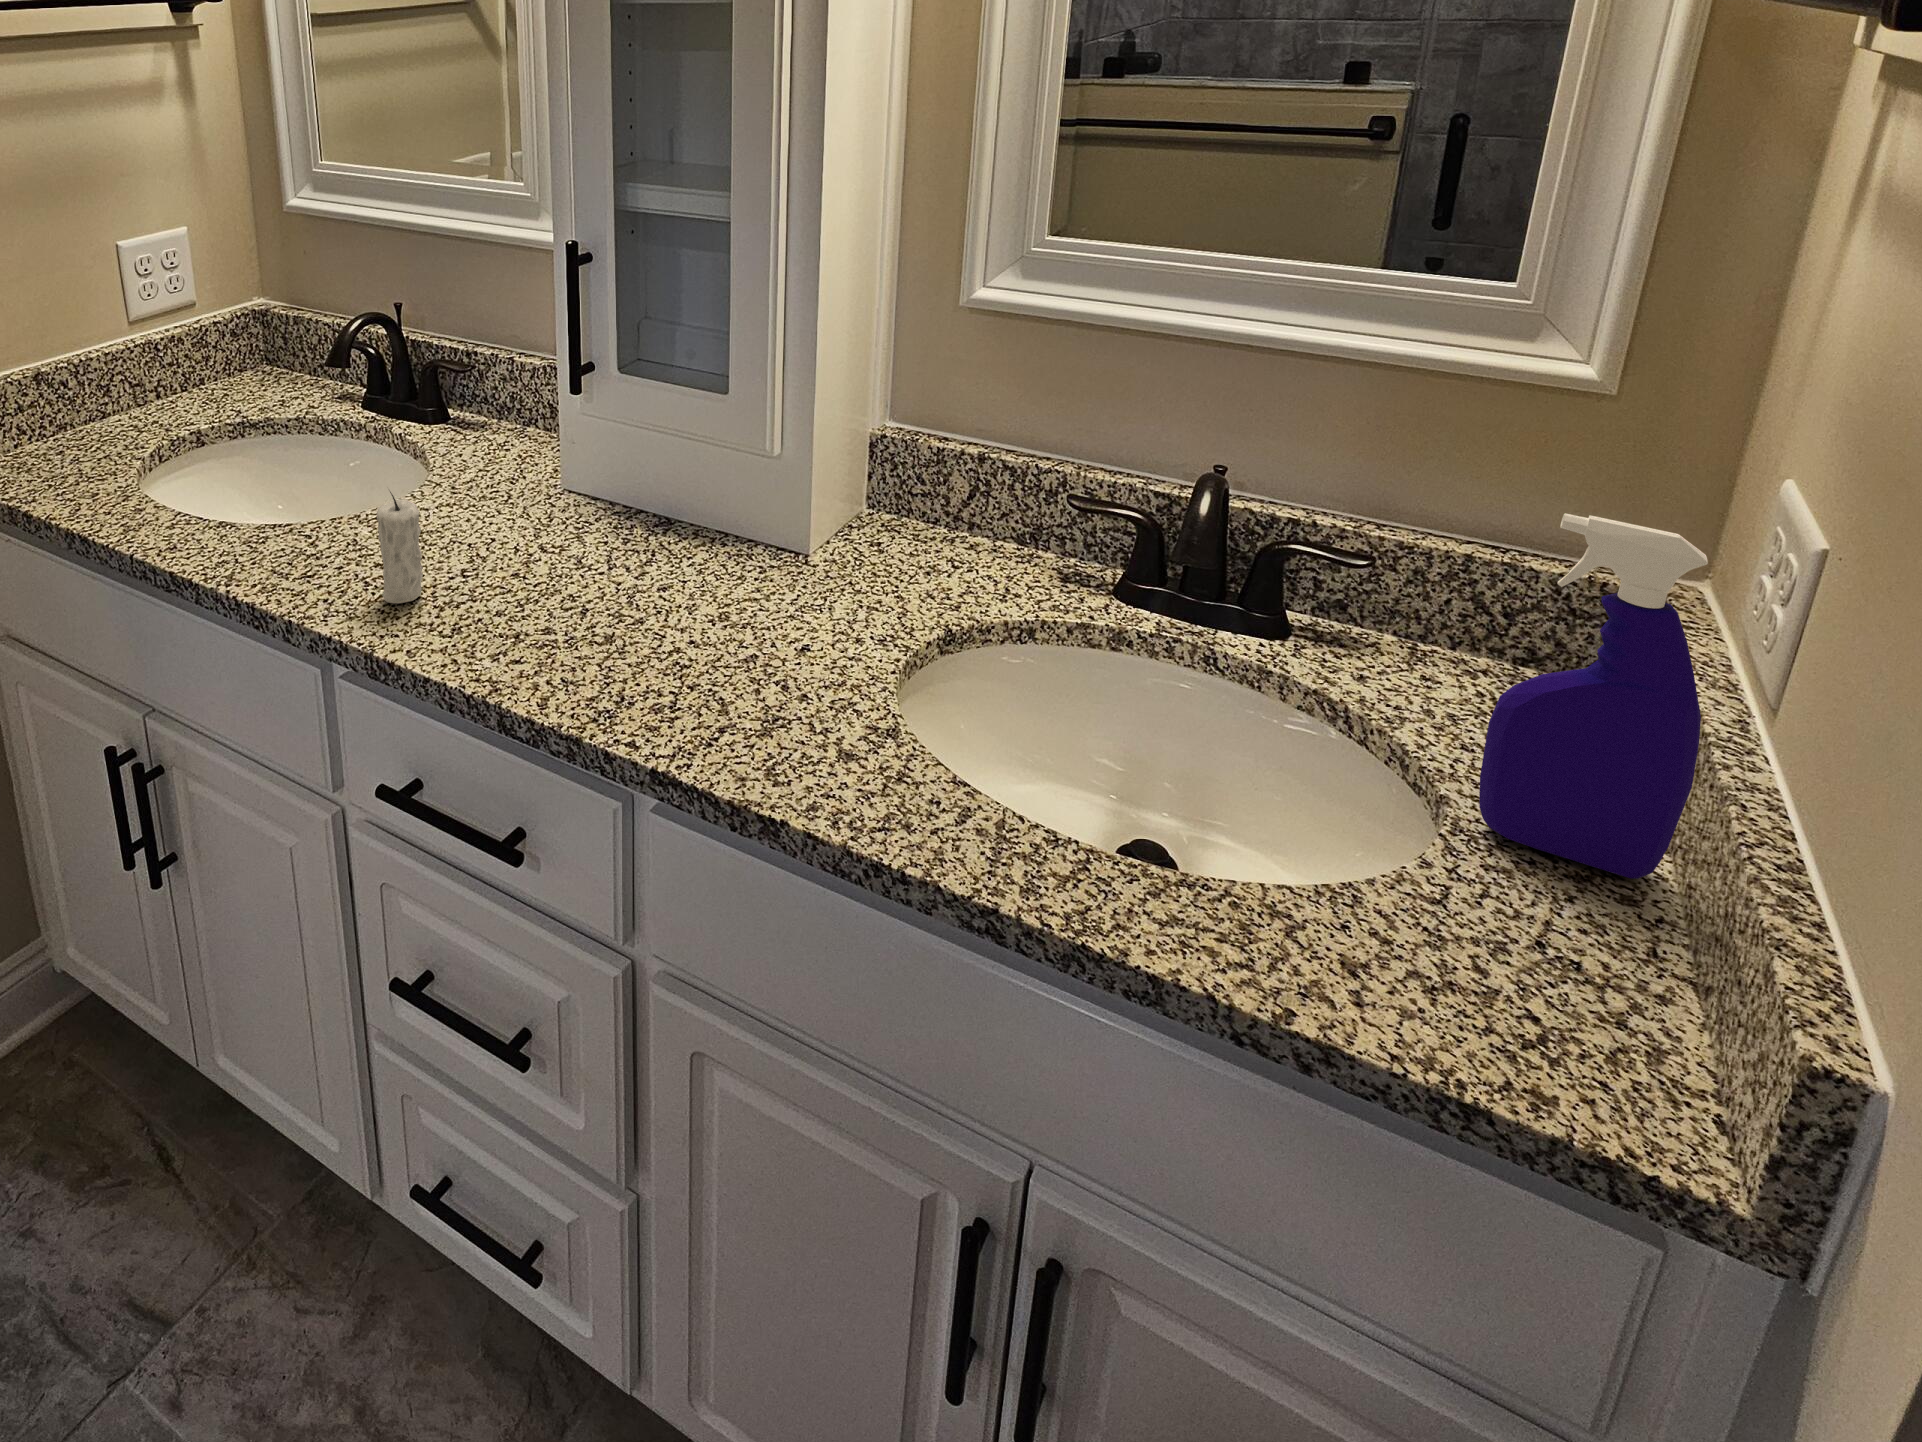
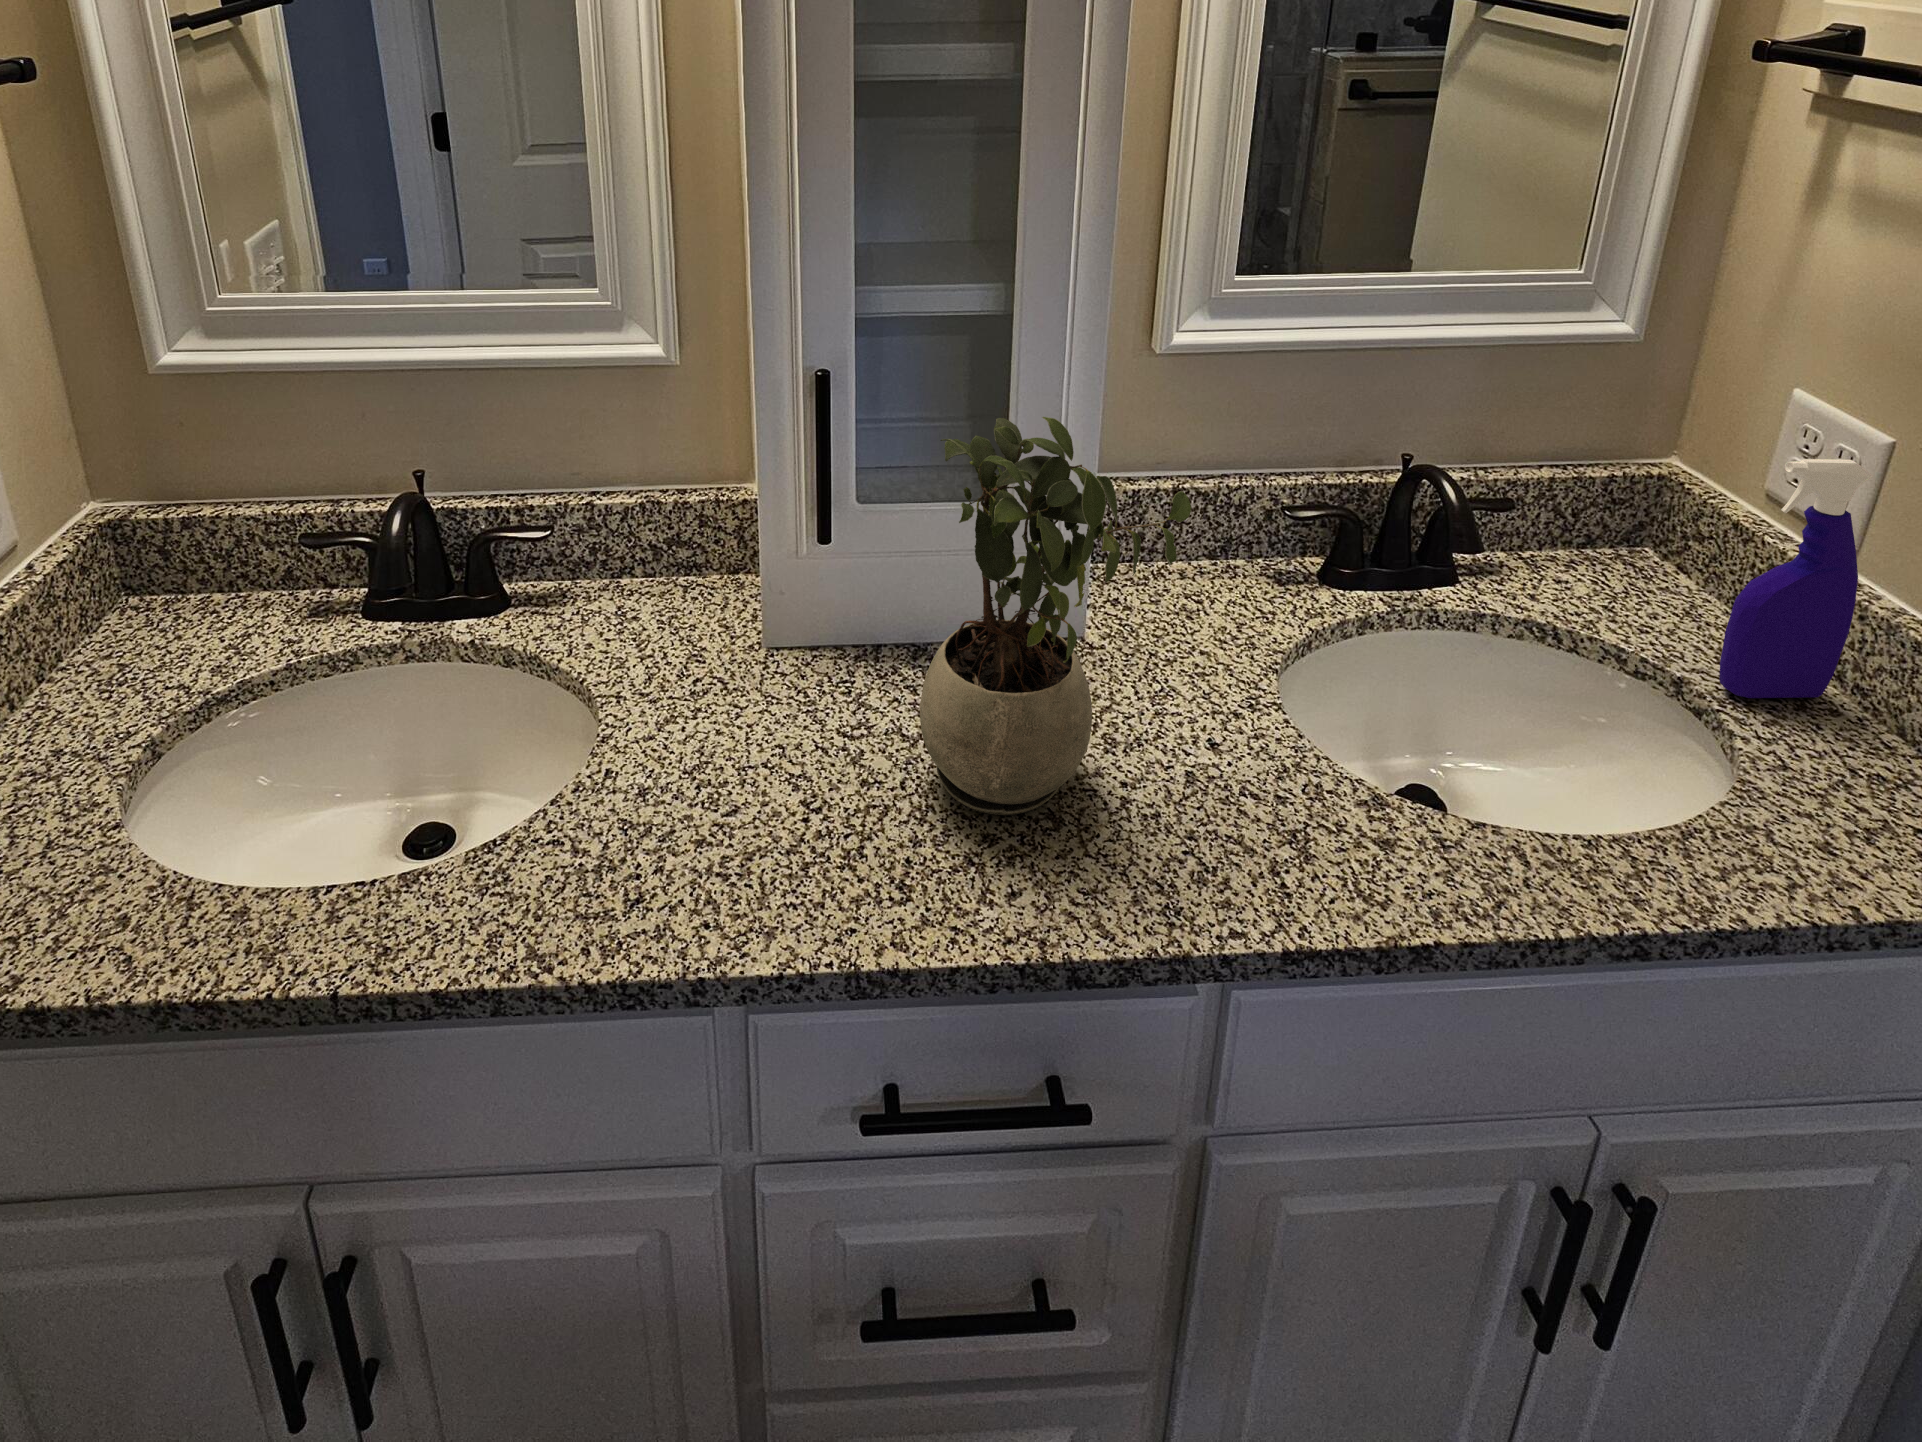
potted plant: none [517,262,777,625] -> present [919,417,1191,815]
candle: present [377,492,423,604] -> none [764,752,819,892]

